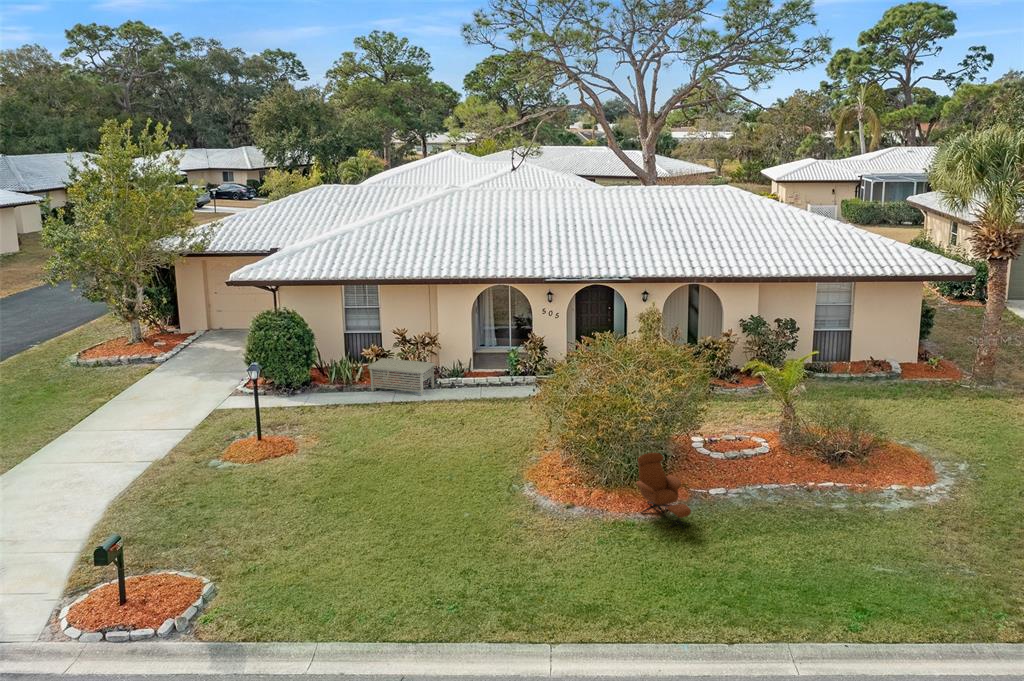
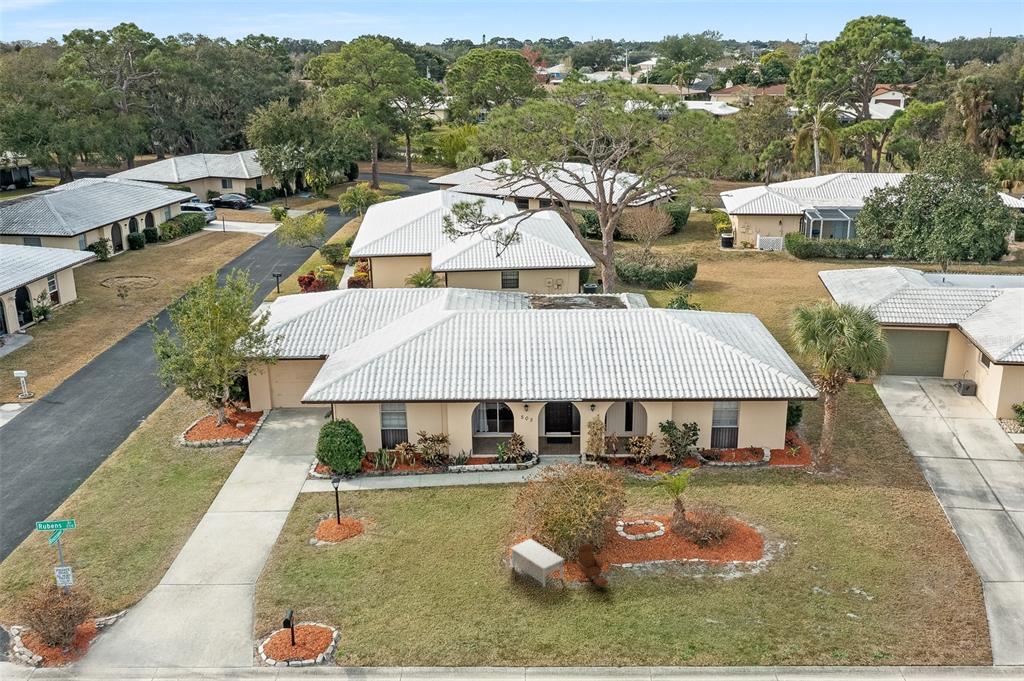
storage bench: present [368,358,435,396] -> present [510,539,564,587]

